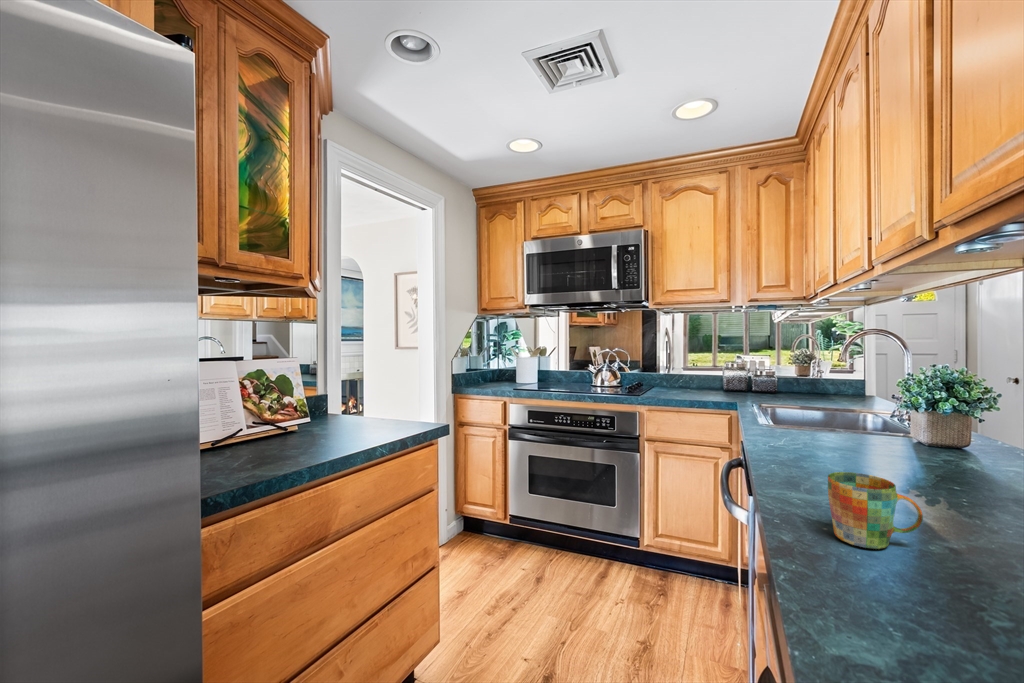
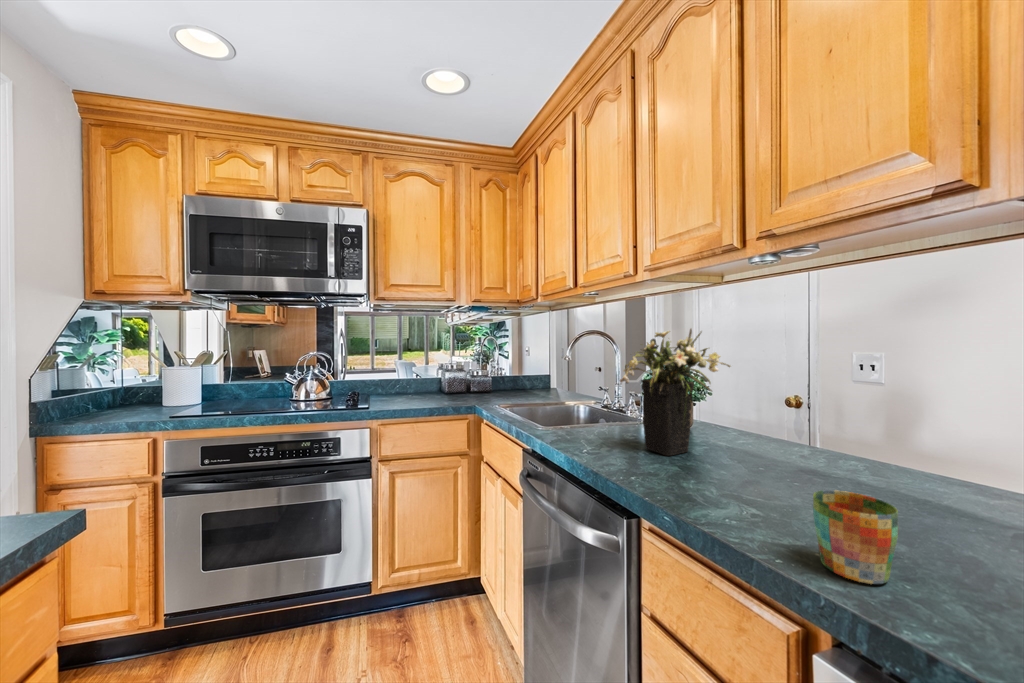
flower arrangement: none [806,327,942,462] -> present [620,329,730,456]

